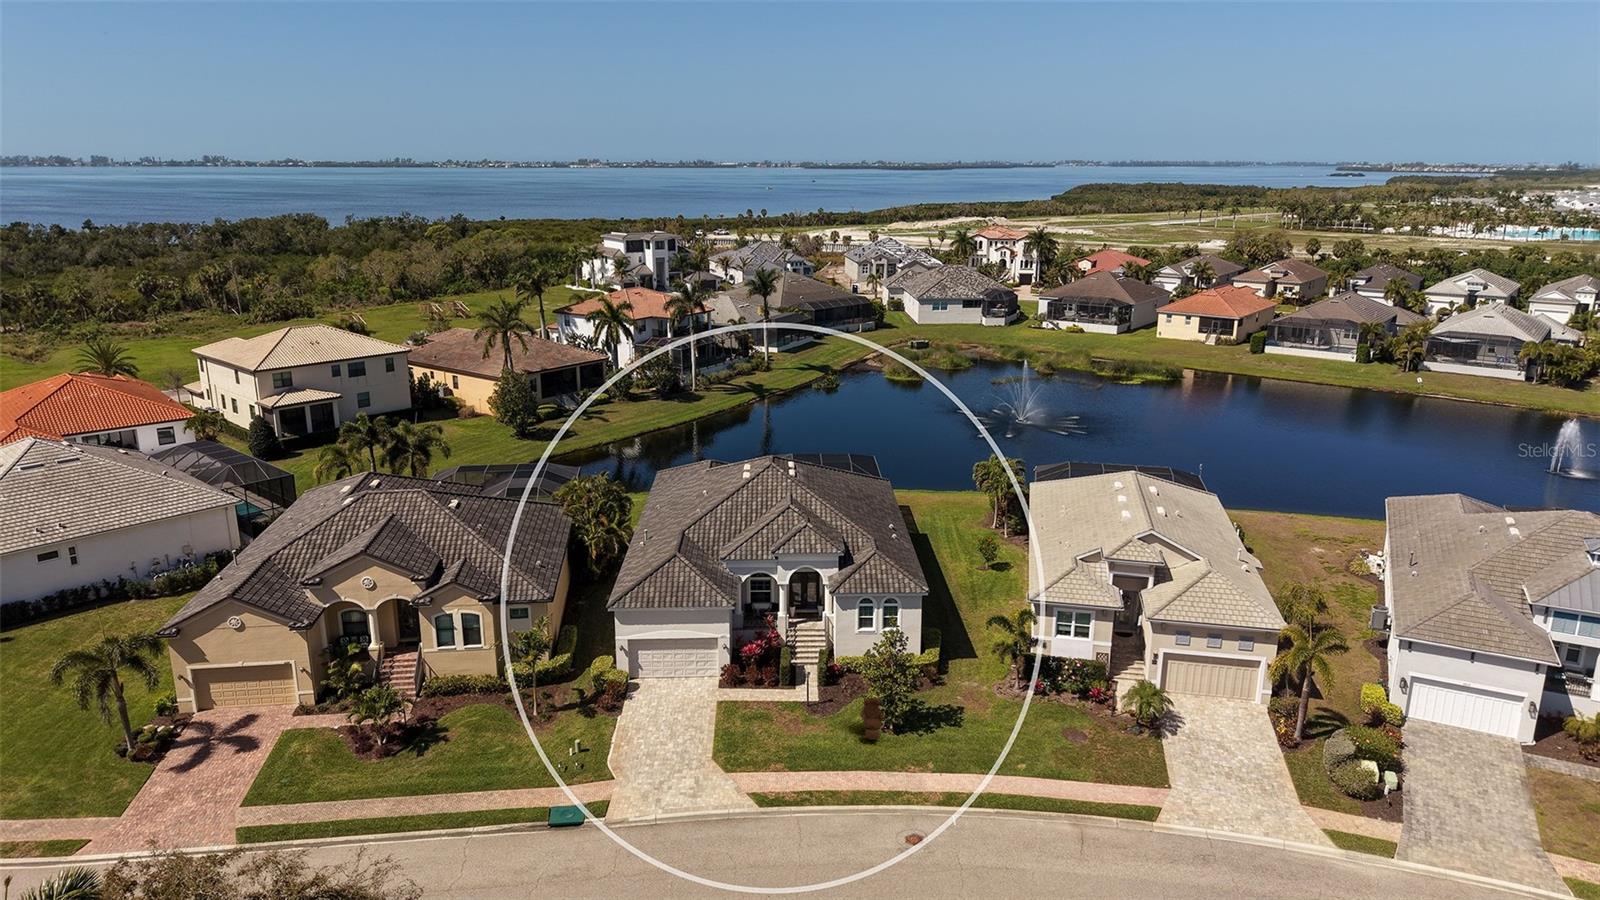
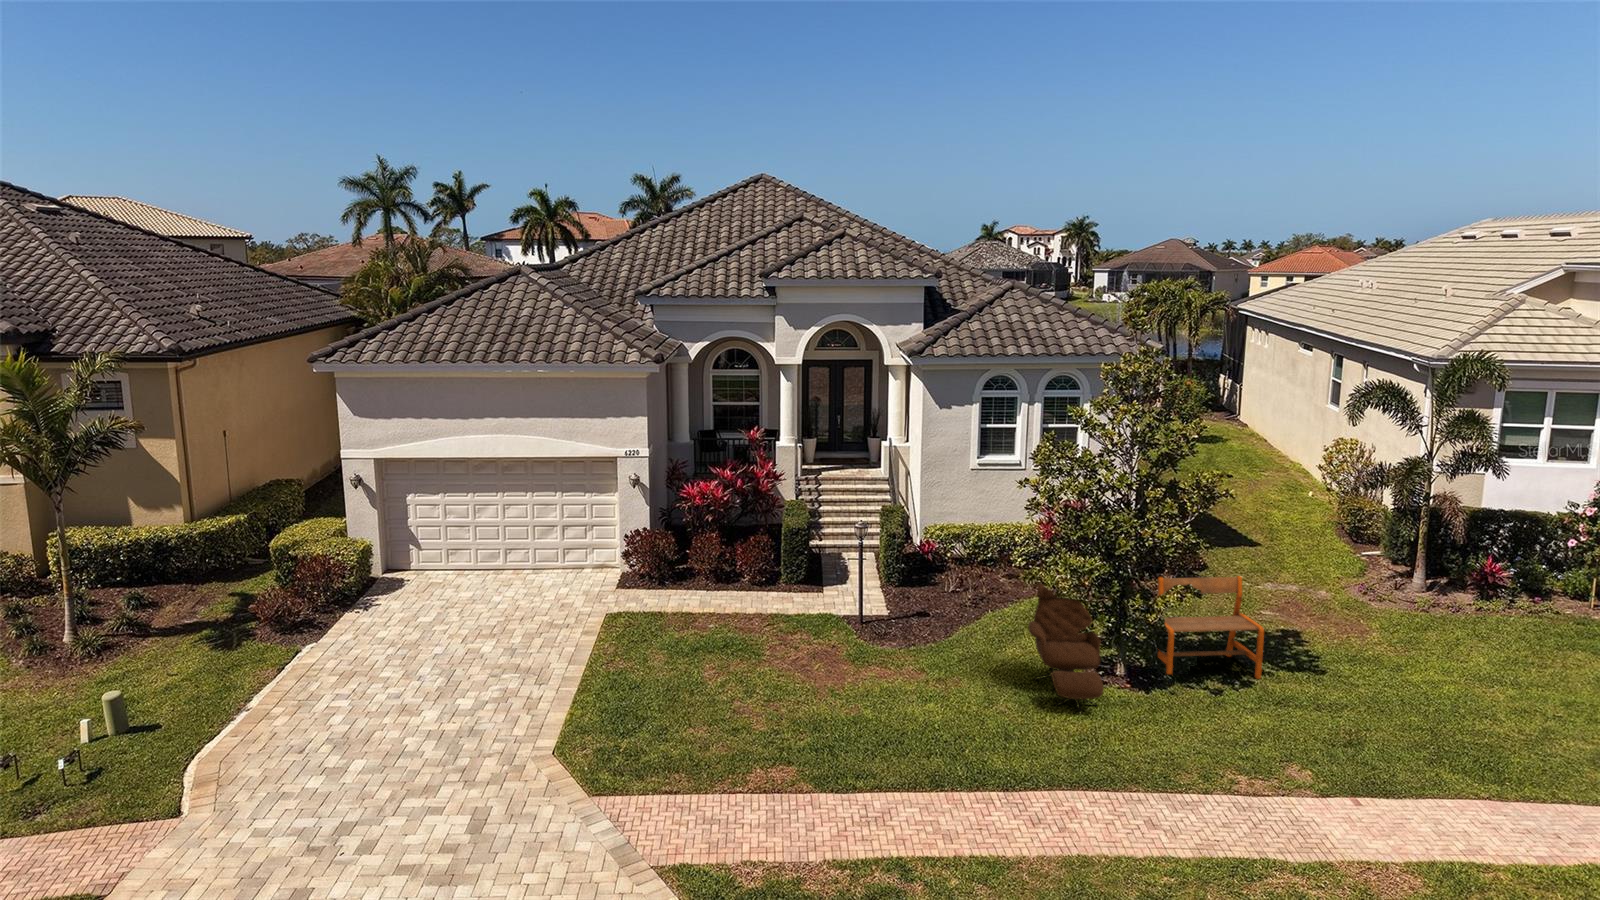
bench: none [903,694,937,731] -> present [1158,576,1264,679]

